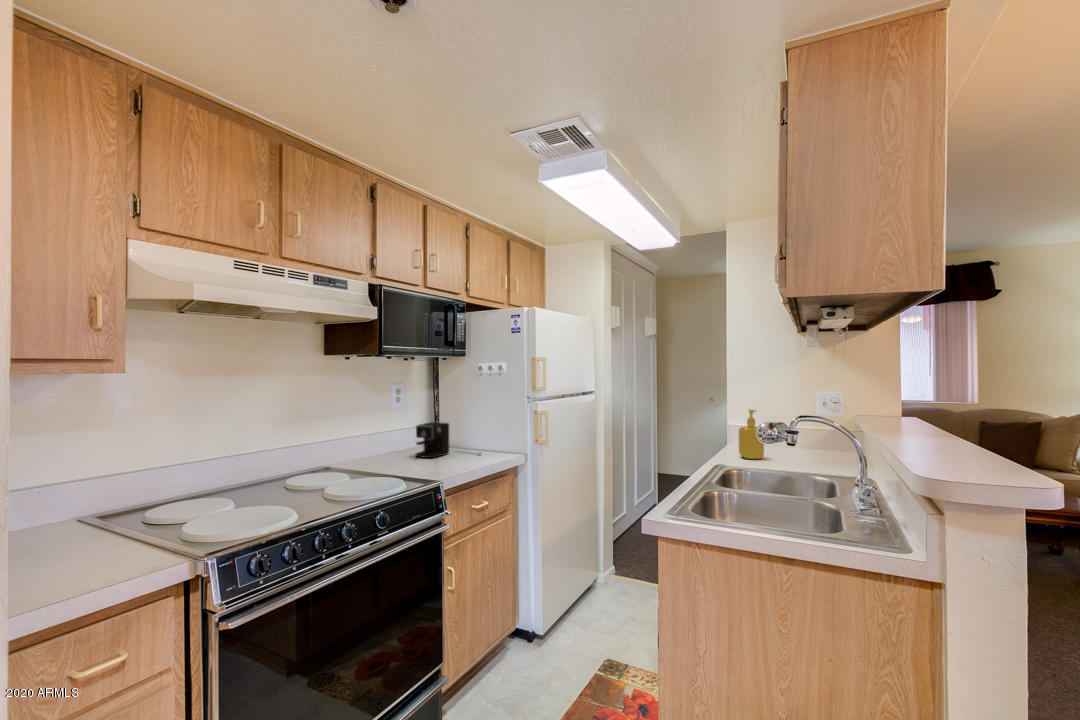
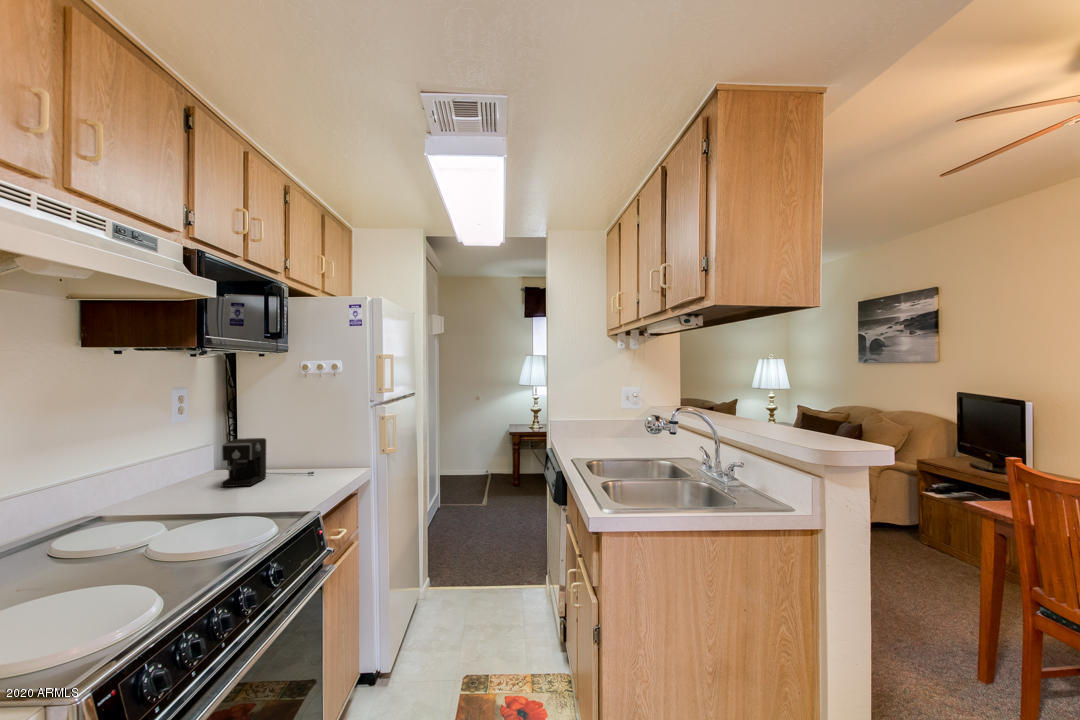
soap dispenser: present [739,409,764,459] -> none [582,404,603,450]

